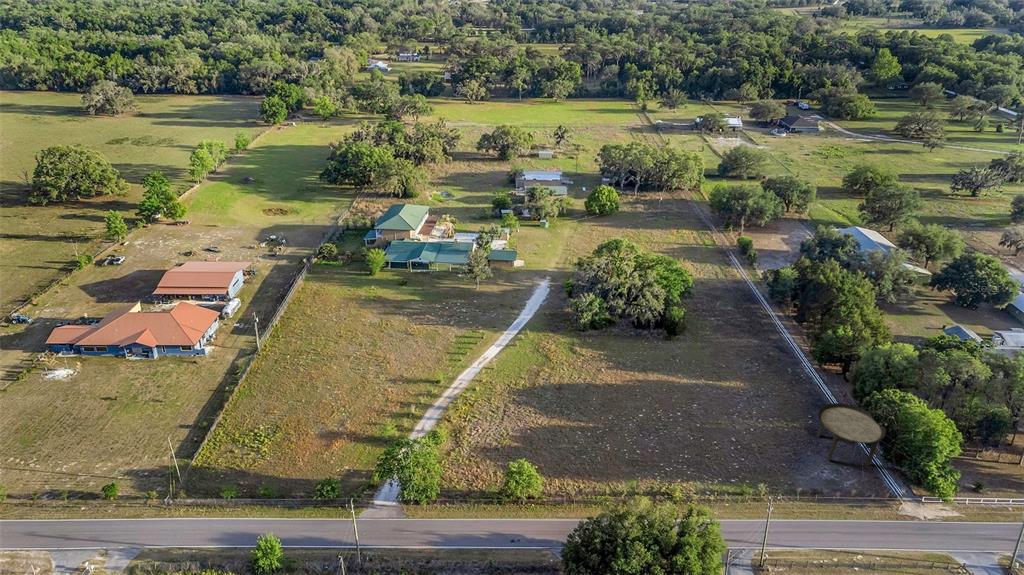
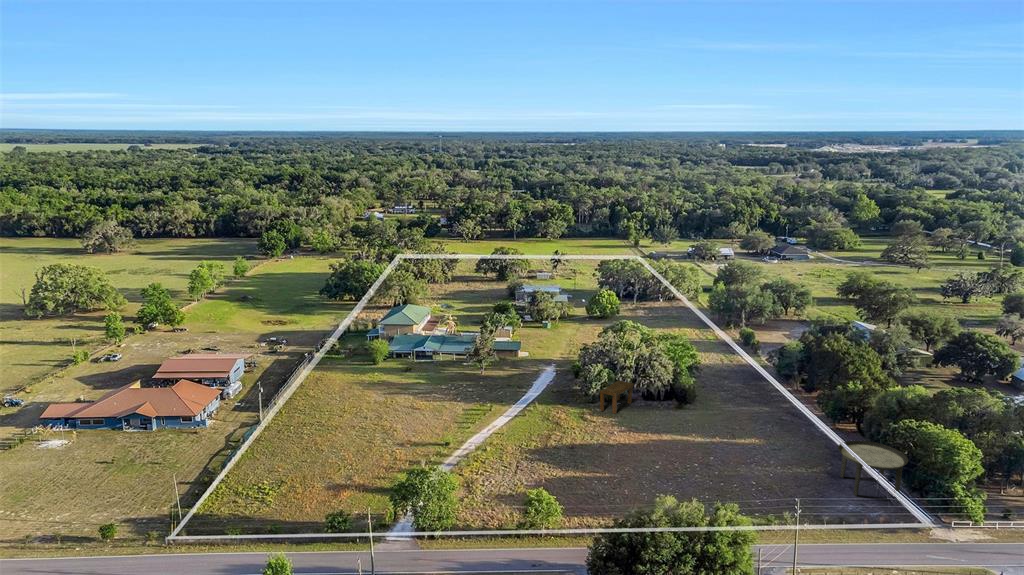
bench: none [590,308,625,345] -> present [600,381,634,414]

